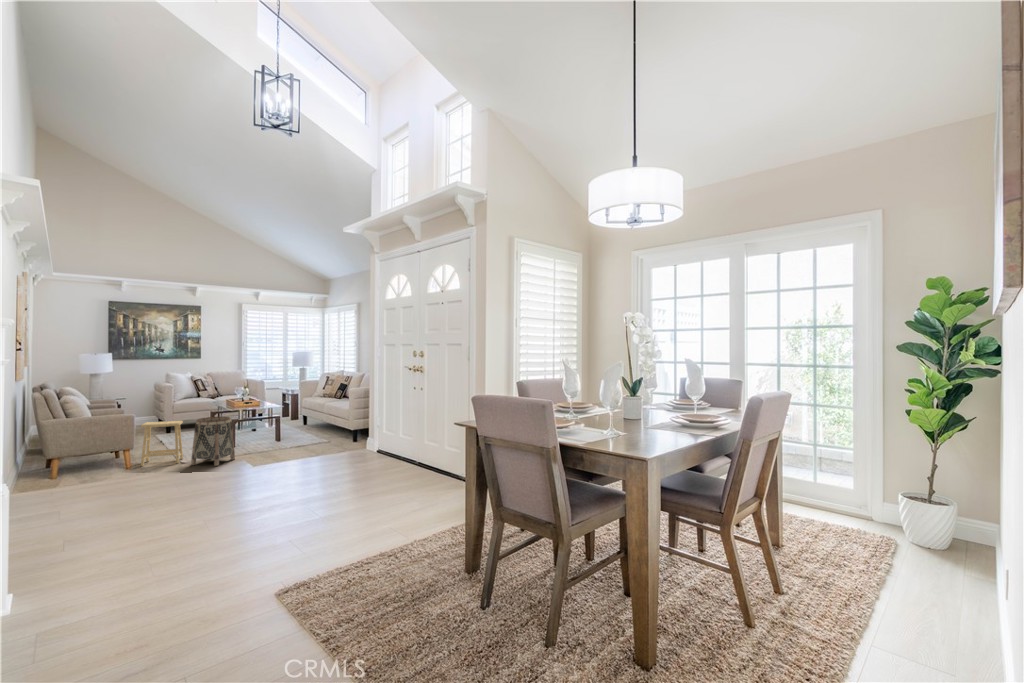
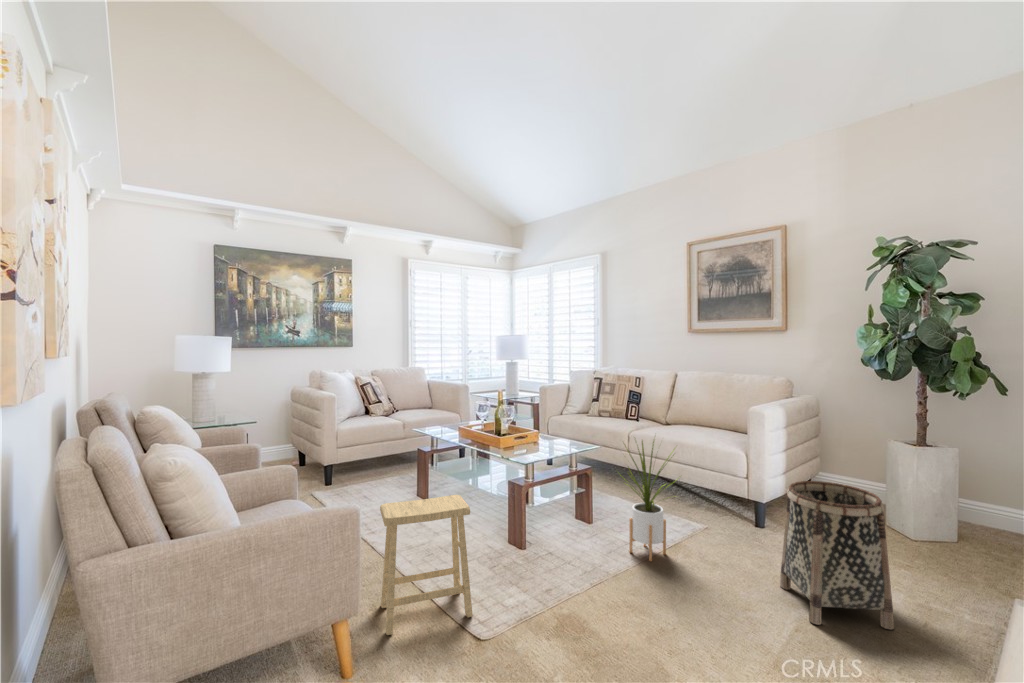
house plant: none [265,400,297,453] -> present [627,441,671,561]
basket: present [191,417,235,466] -> present [780,481,894,629]

